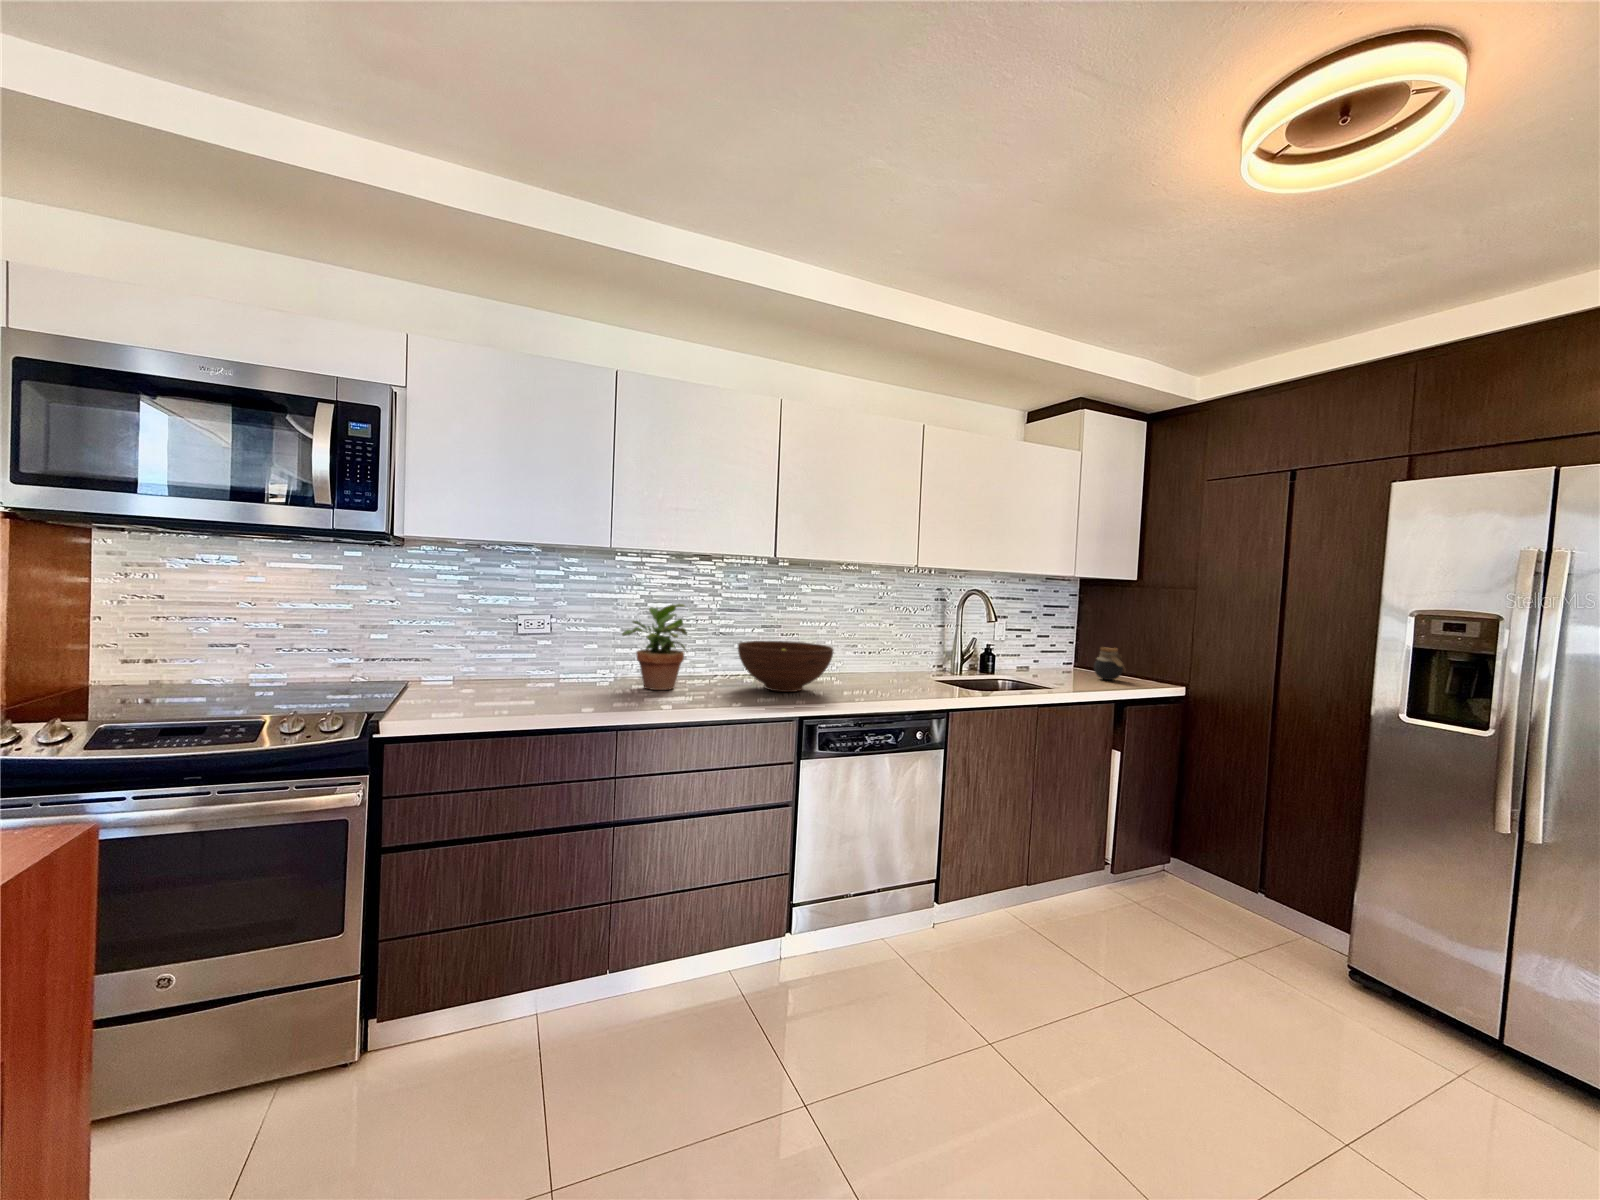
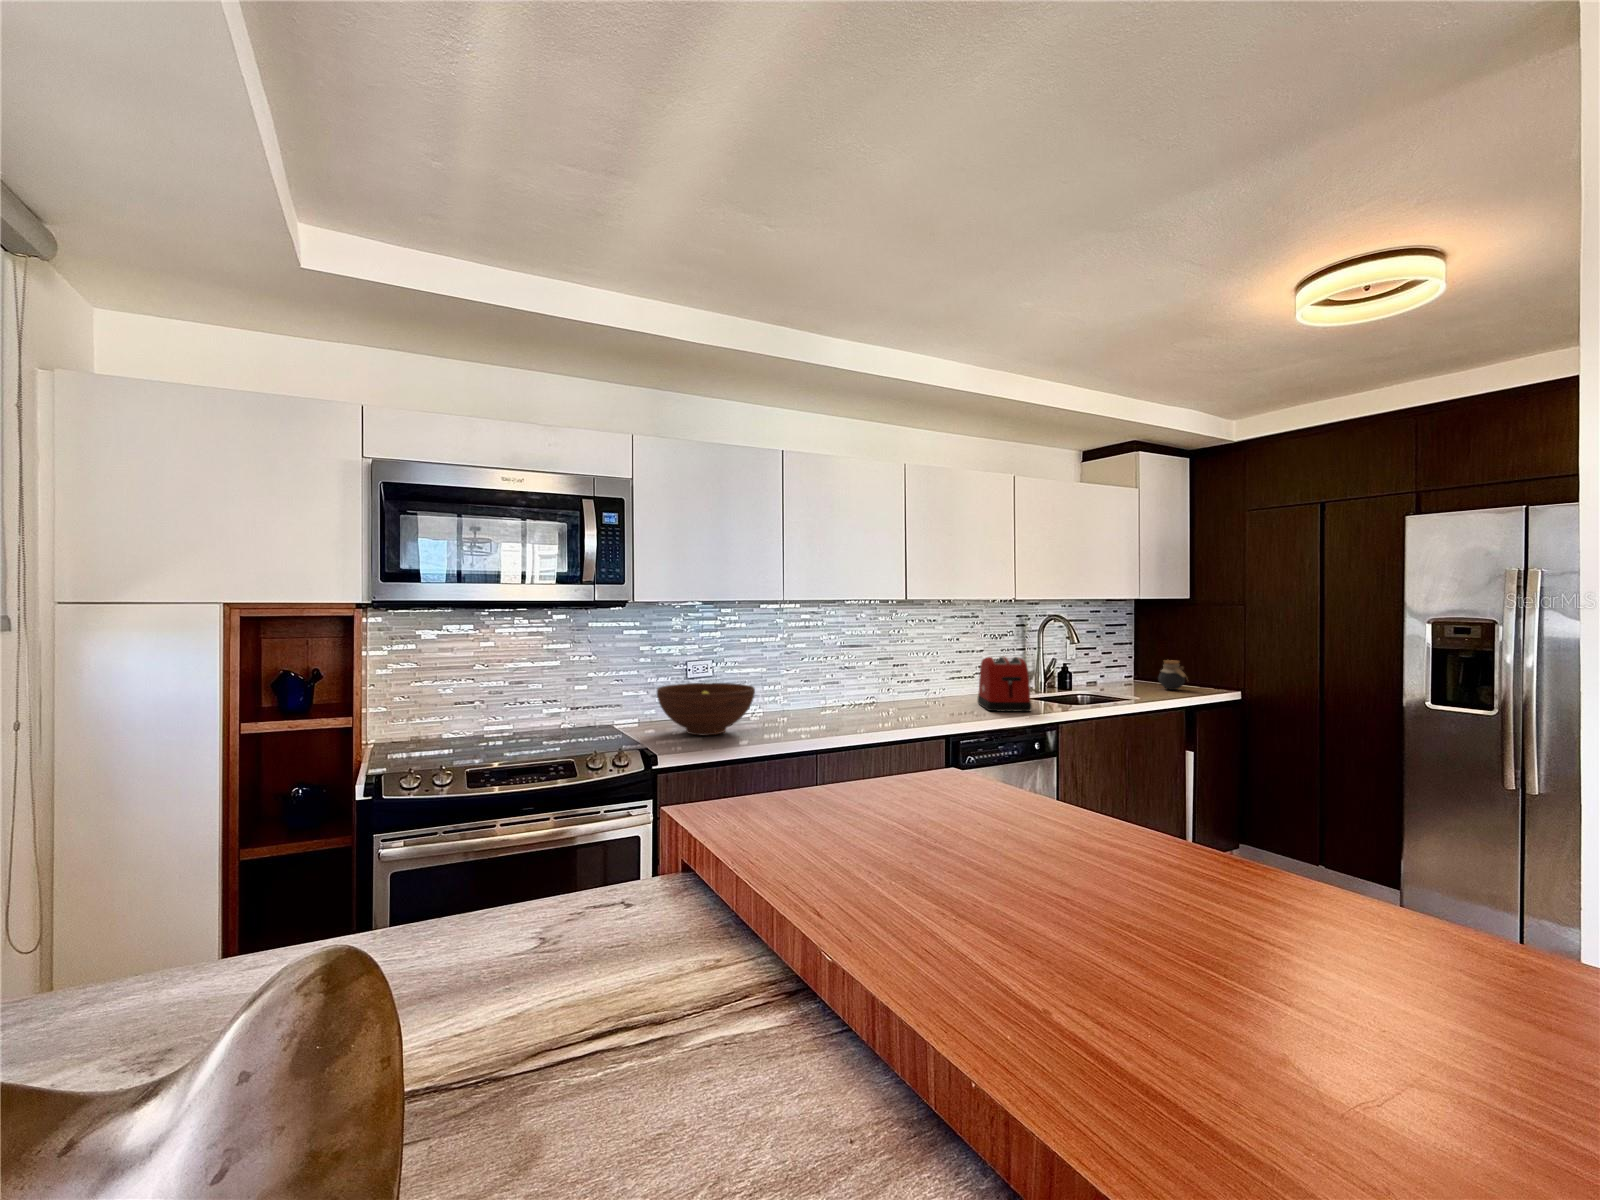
potted plant: present [622,604,687,690] -> none [786,644,841,721]
toaster: none [869,630,919,694] -> present [978,657,1032,712]
fruit bowl: present [738,641,833,692] -> present [657,683,755,735]

